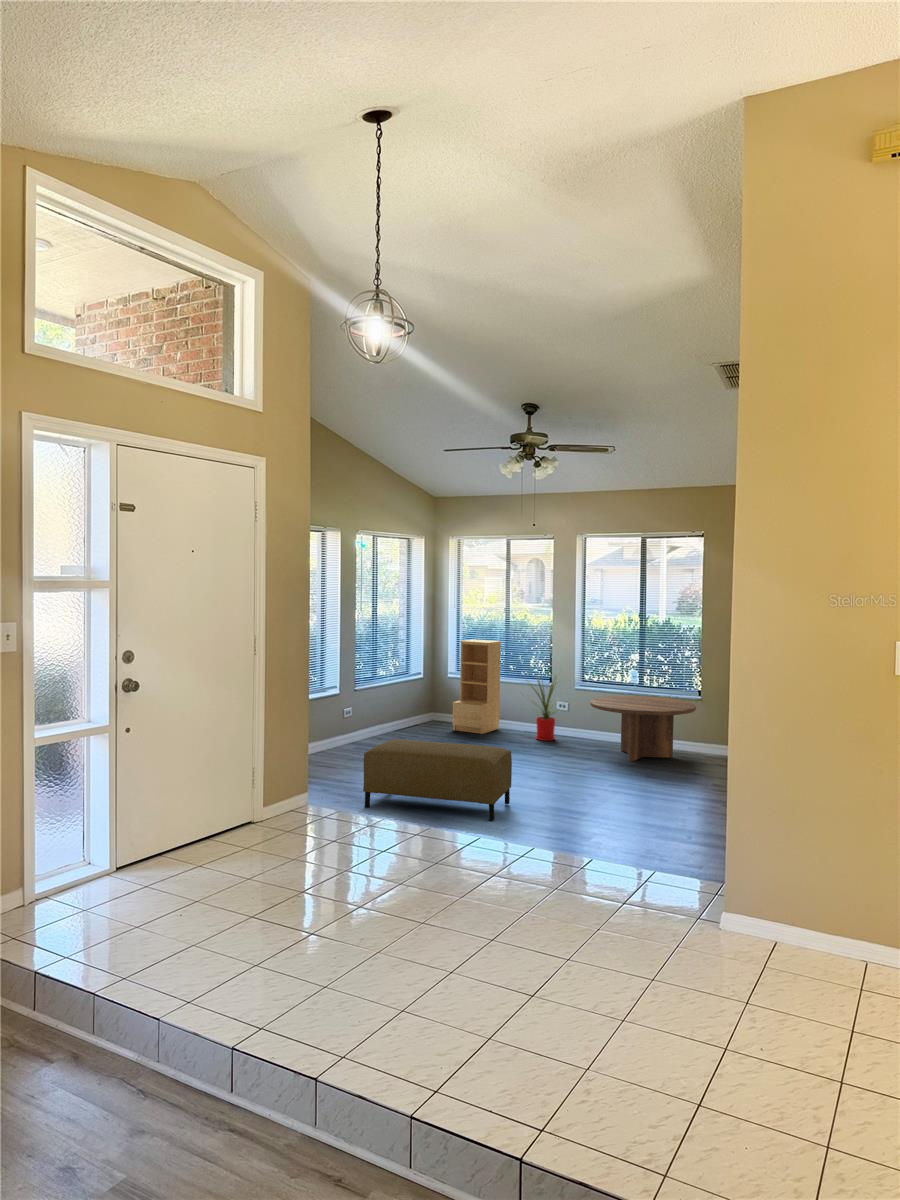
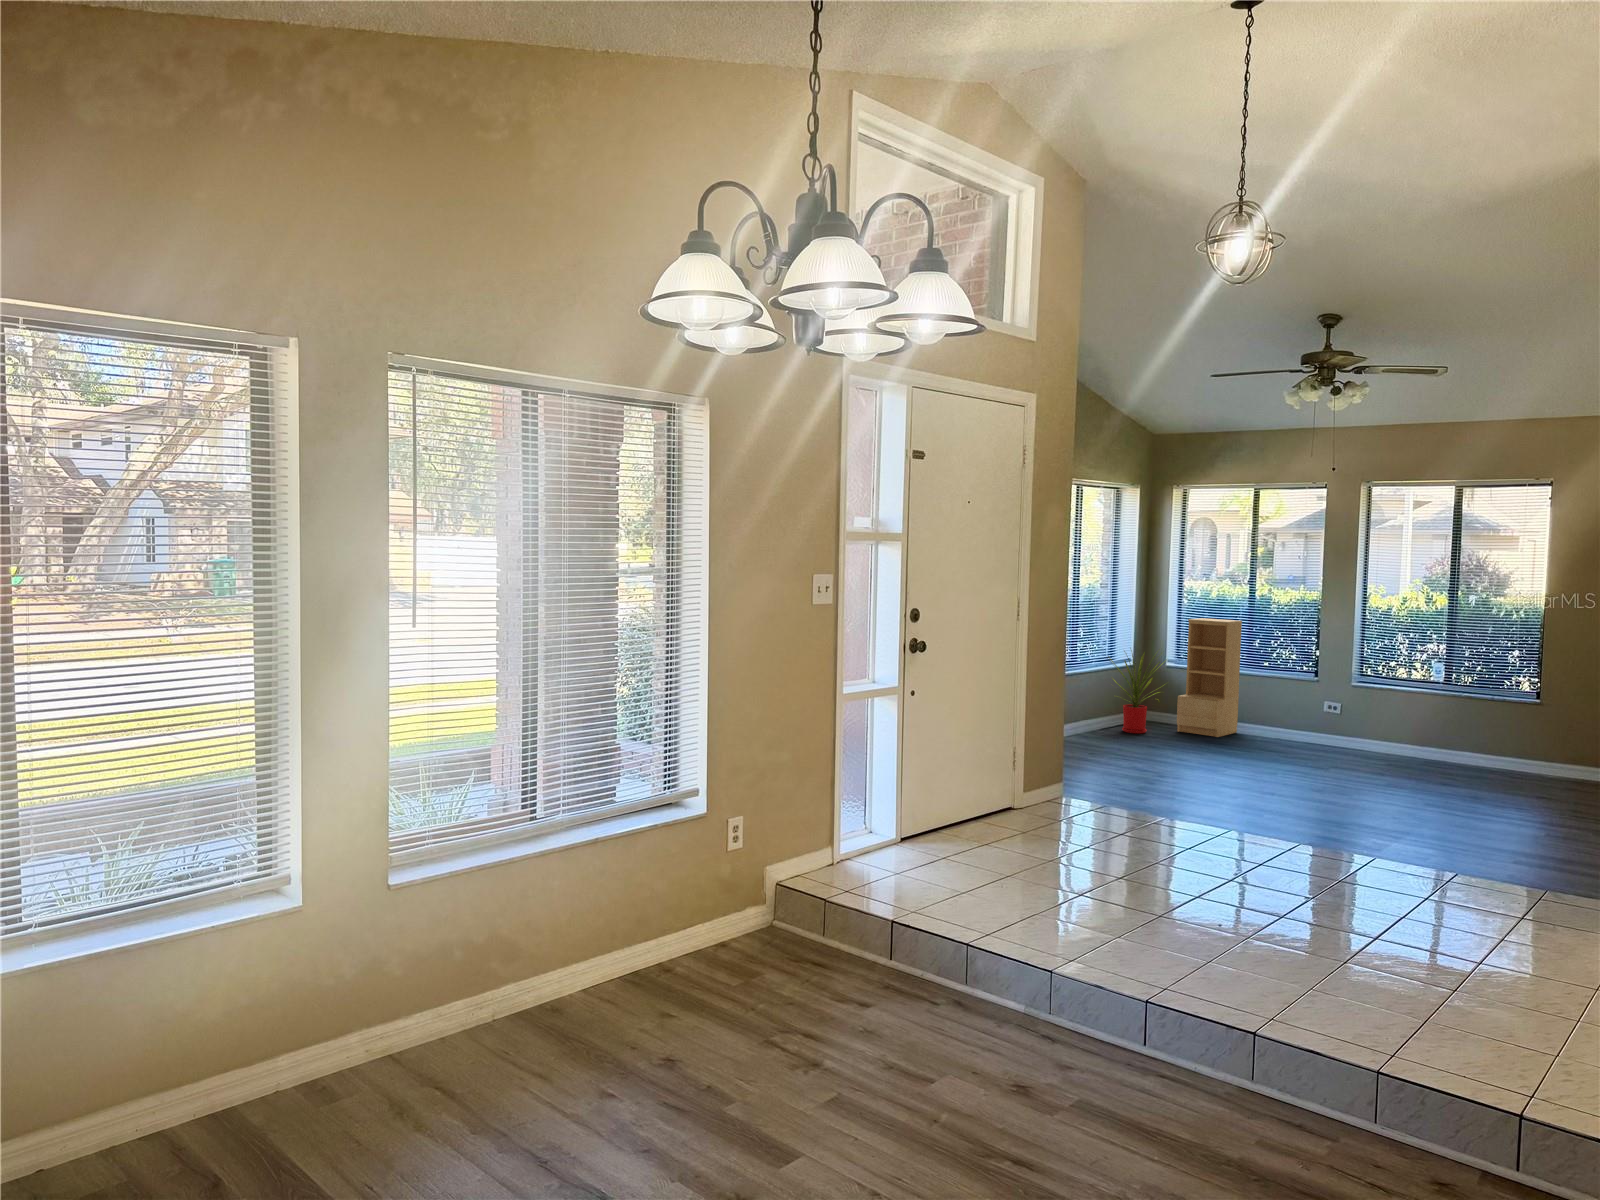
house plant: present [531,677,559,741] -> present [1108,650,1165,733]
coffee table: present [590,696,696,761] -> none [1380,694,1537,778]
ottoman: present [363,739,512,821] -> none [1120,729,1307,829]

